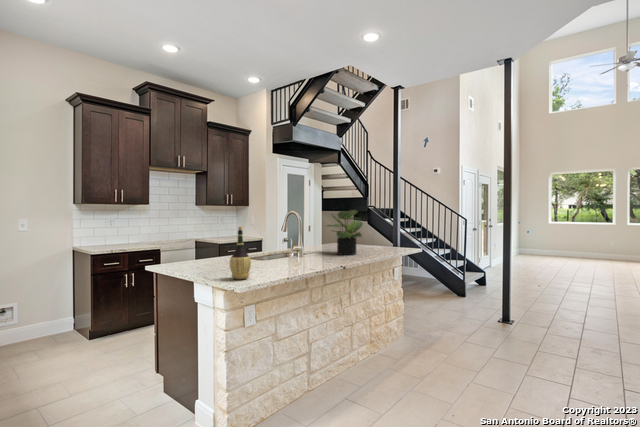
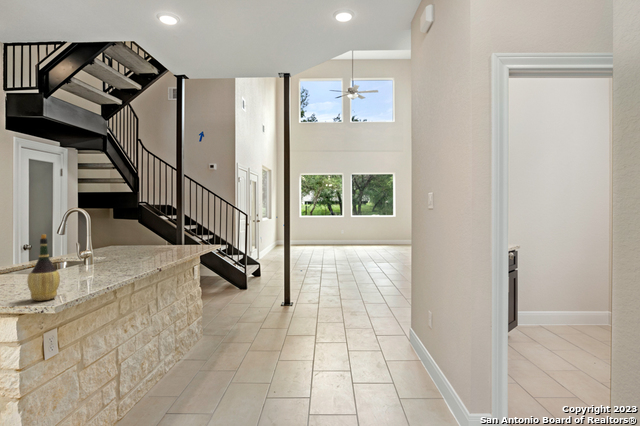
potted plant: present [327,210,362,255] -> none [117,209,166,259]

